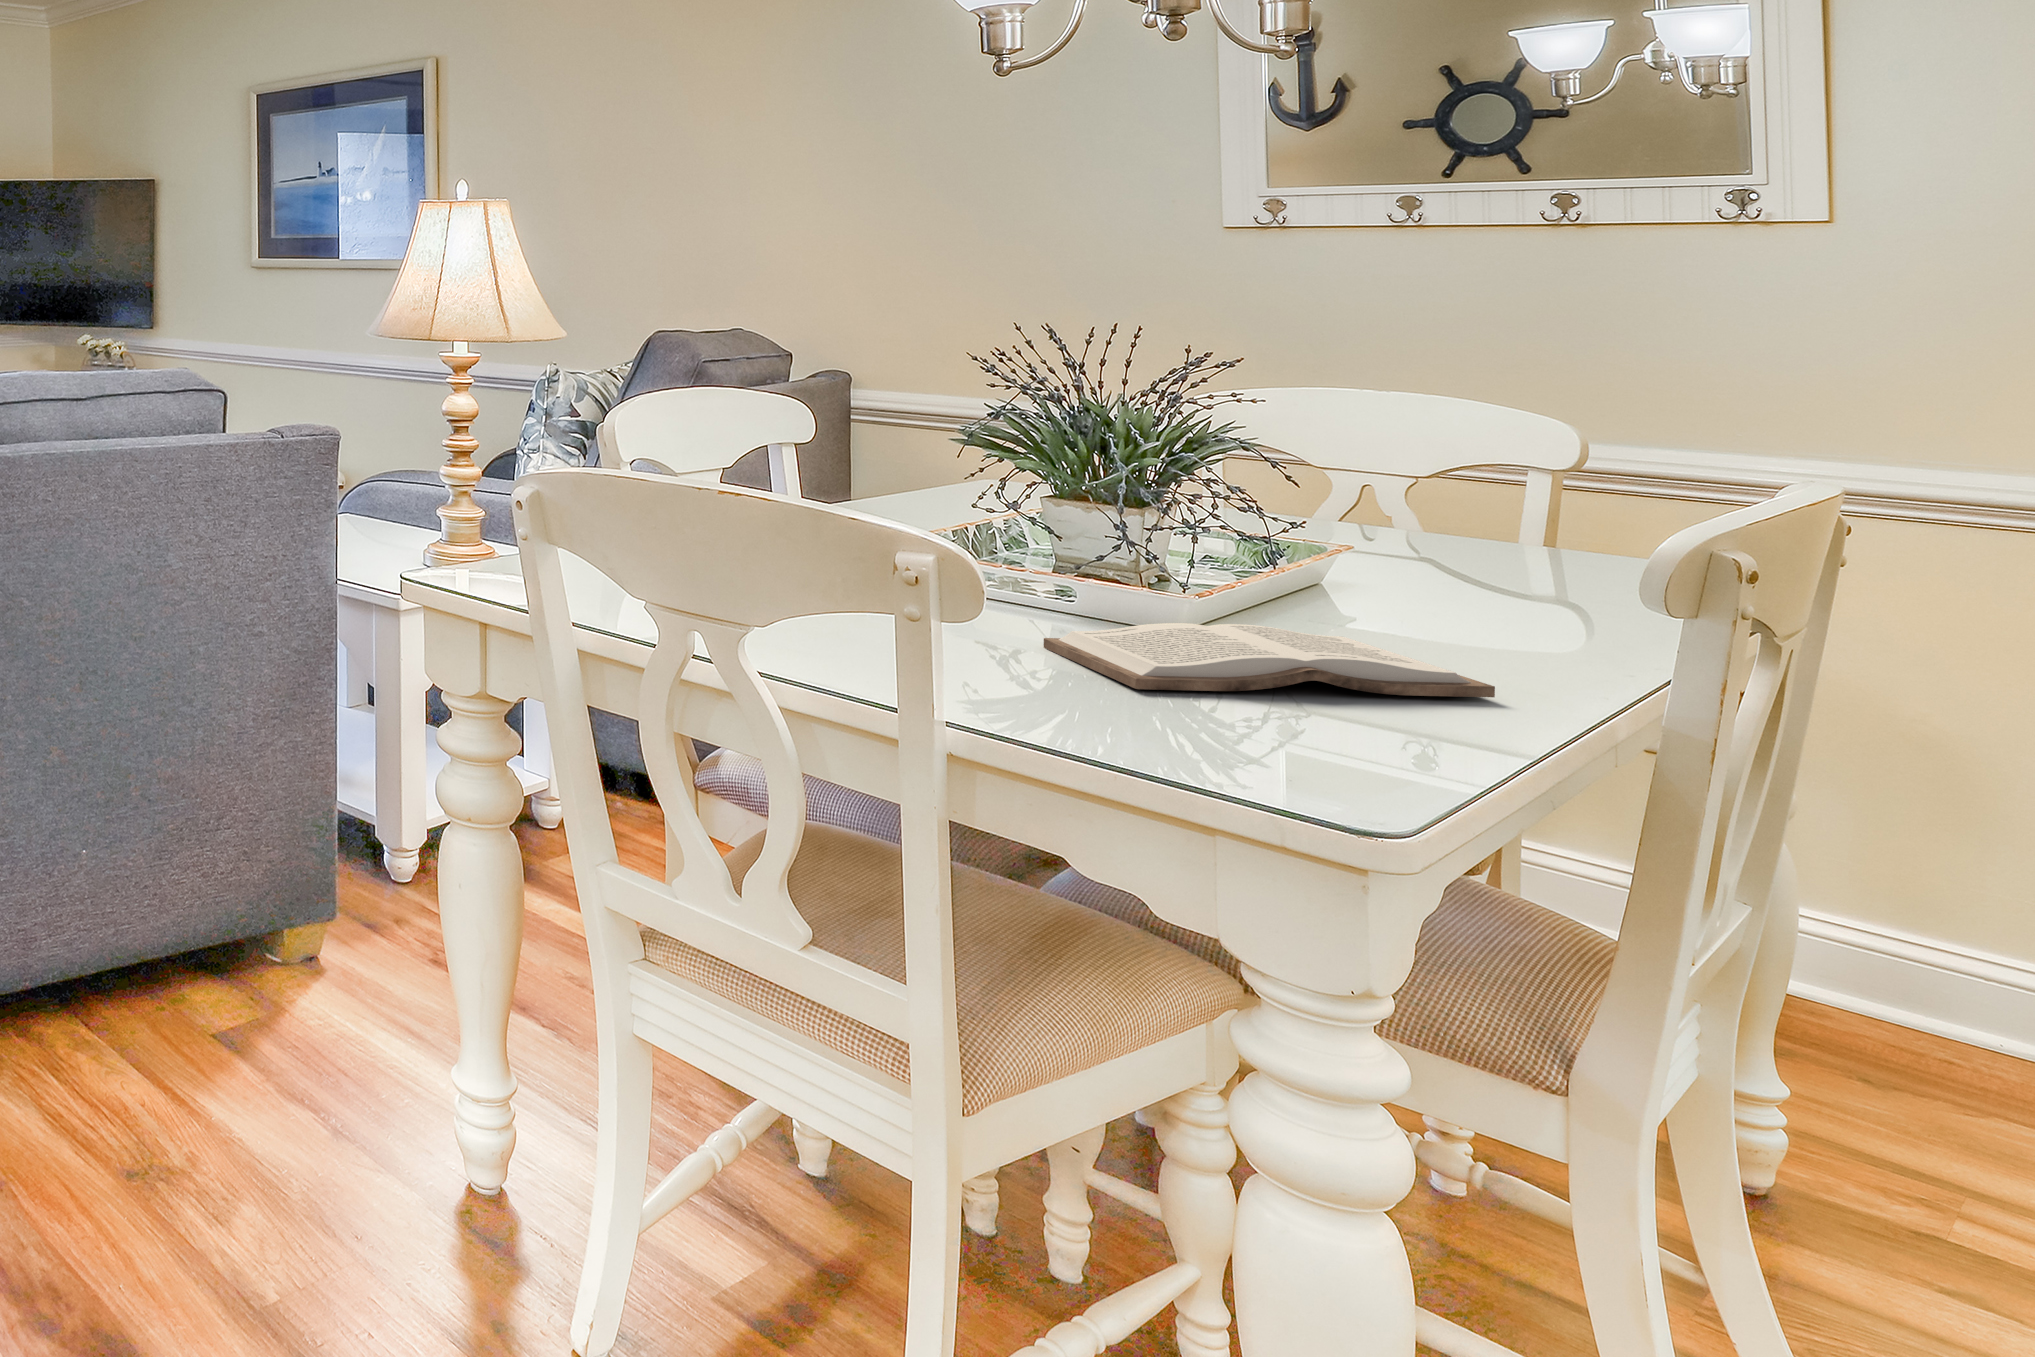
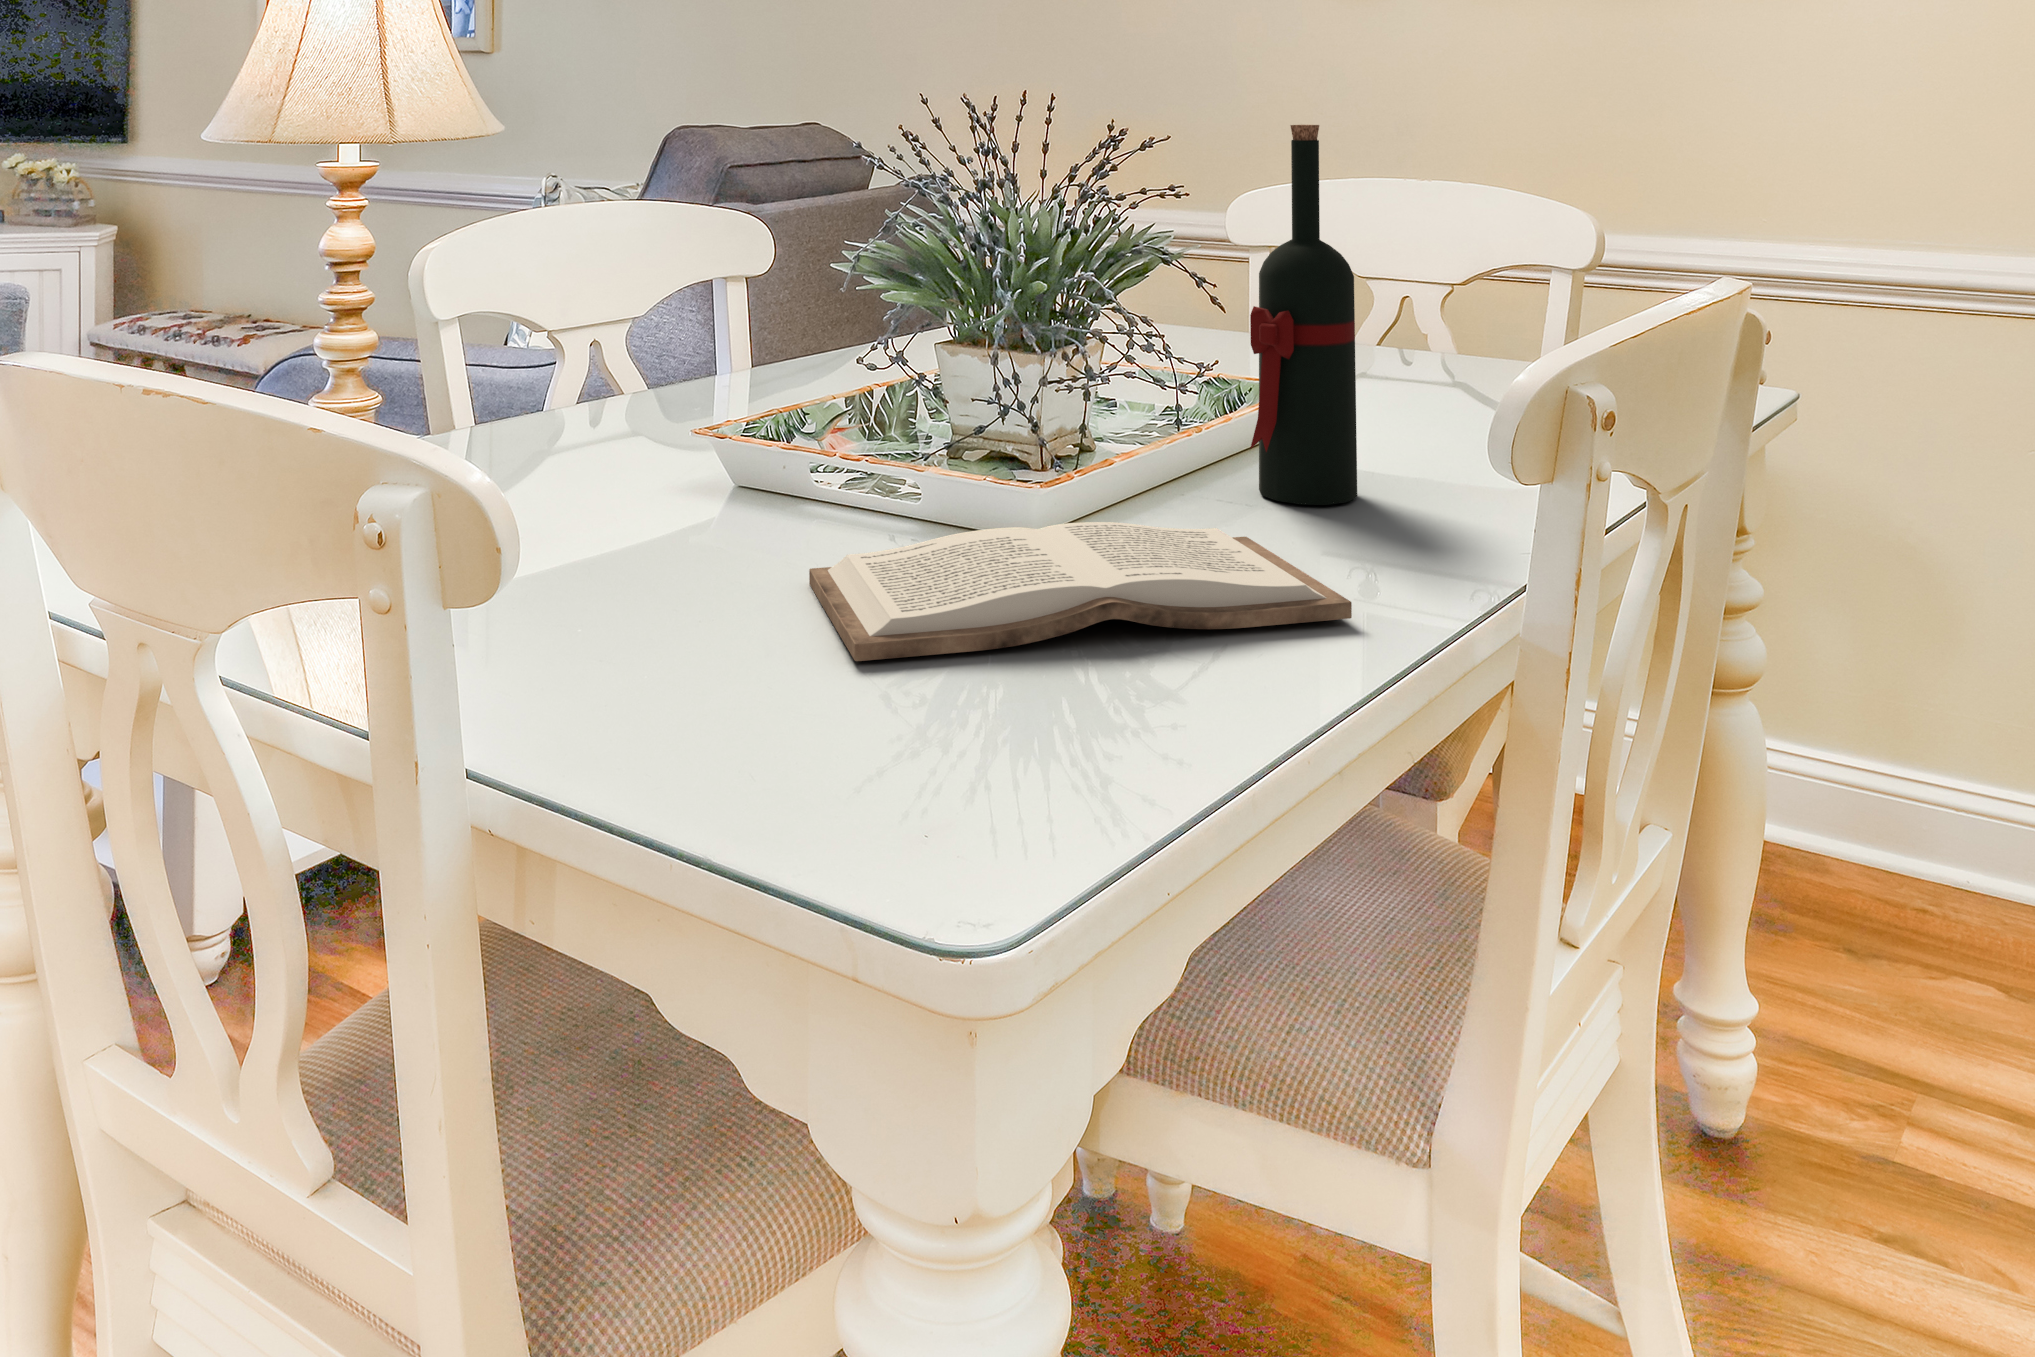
wine bottle: none [1334,360,1427,632] -> present [1250,125,1357,505]

